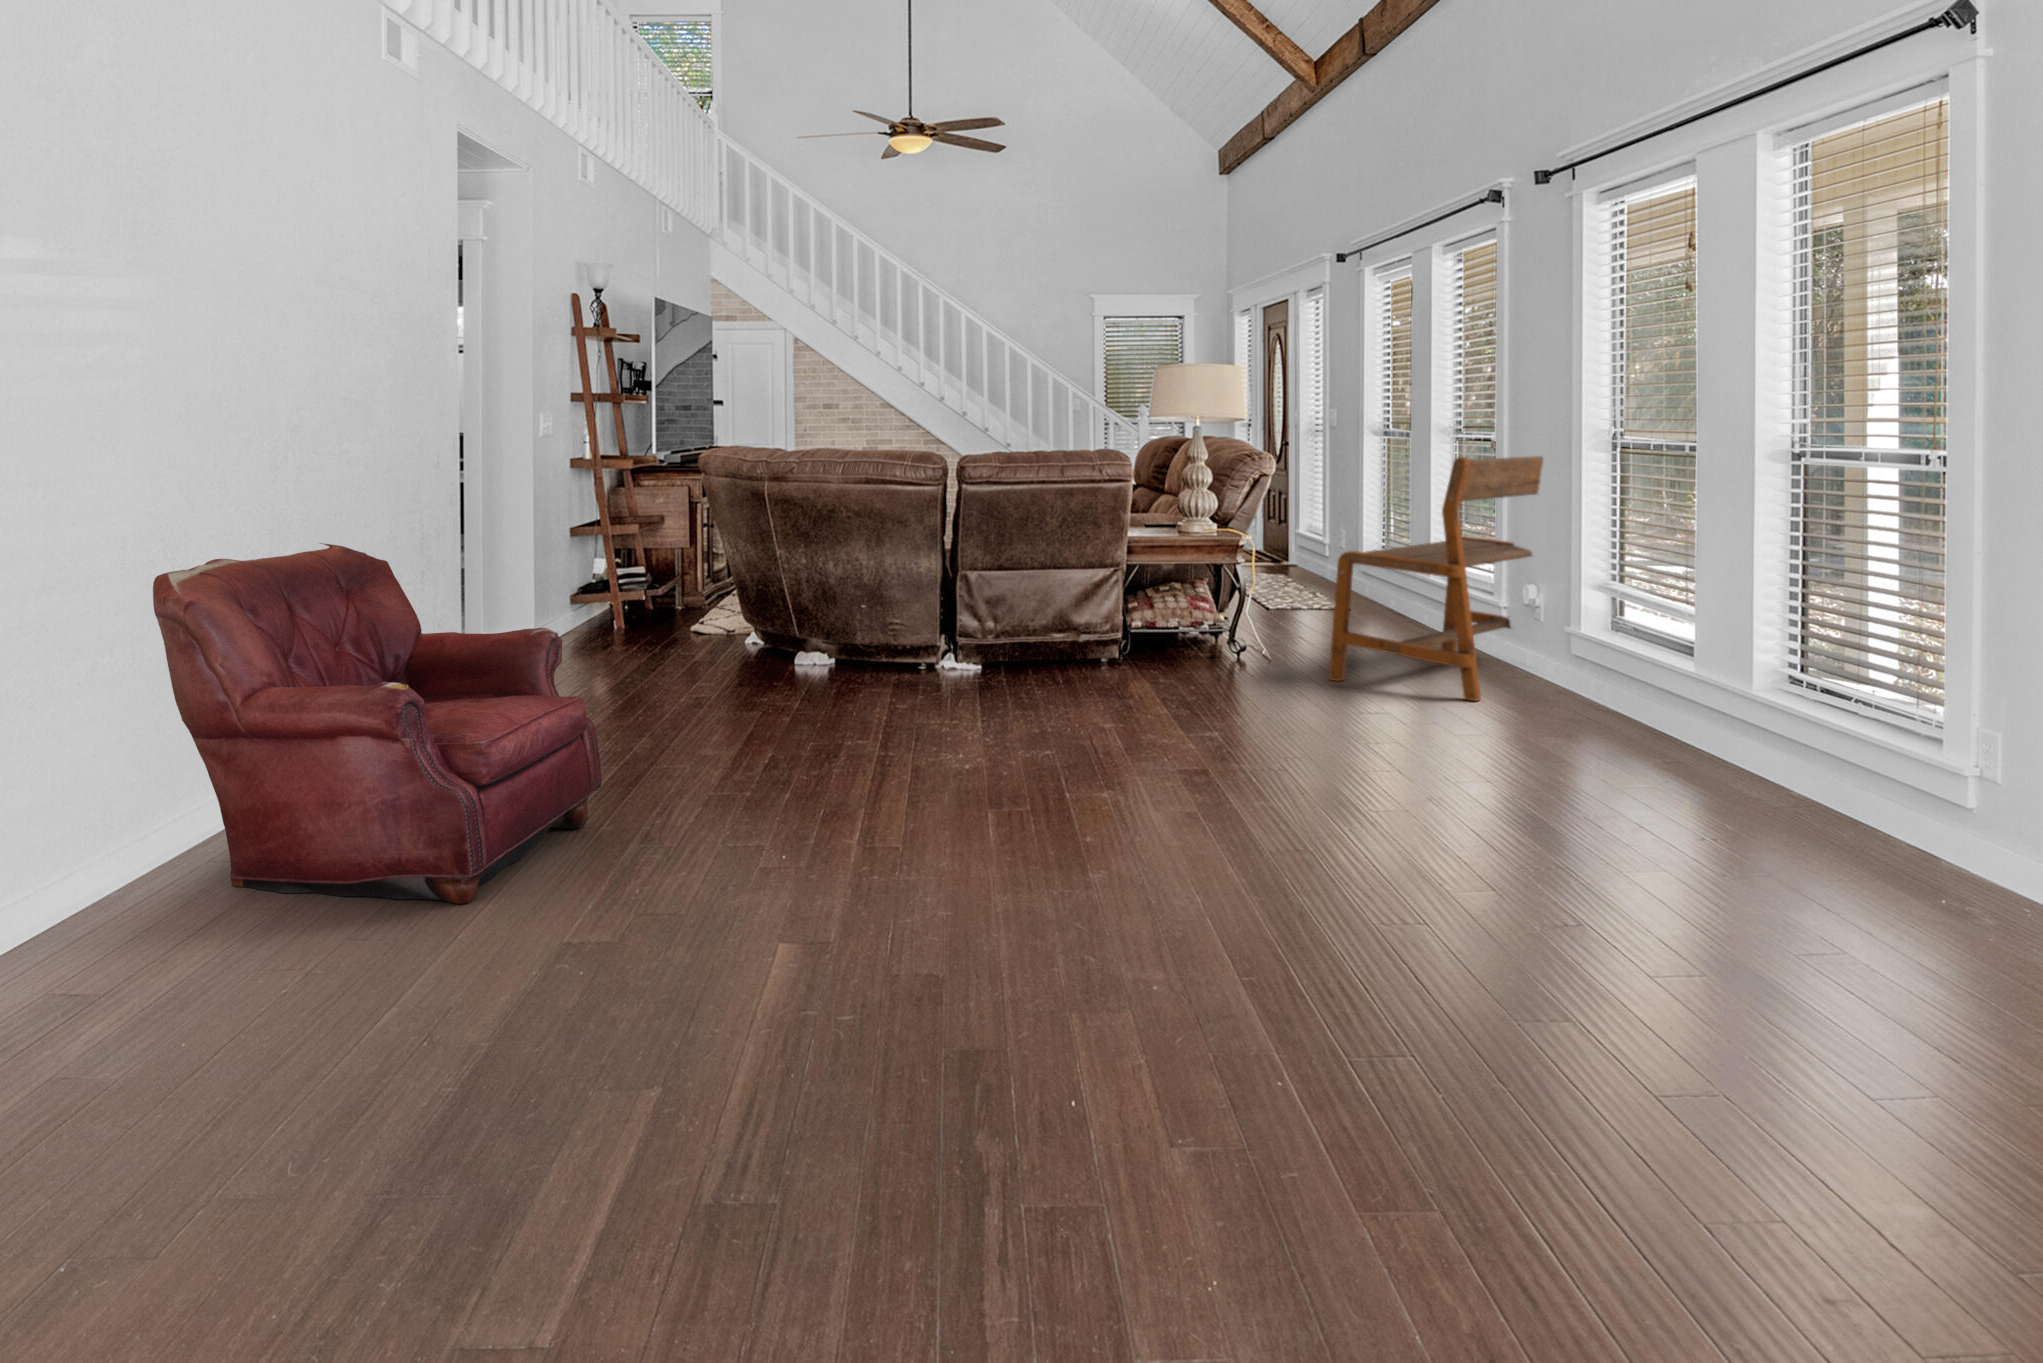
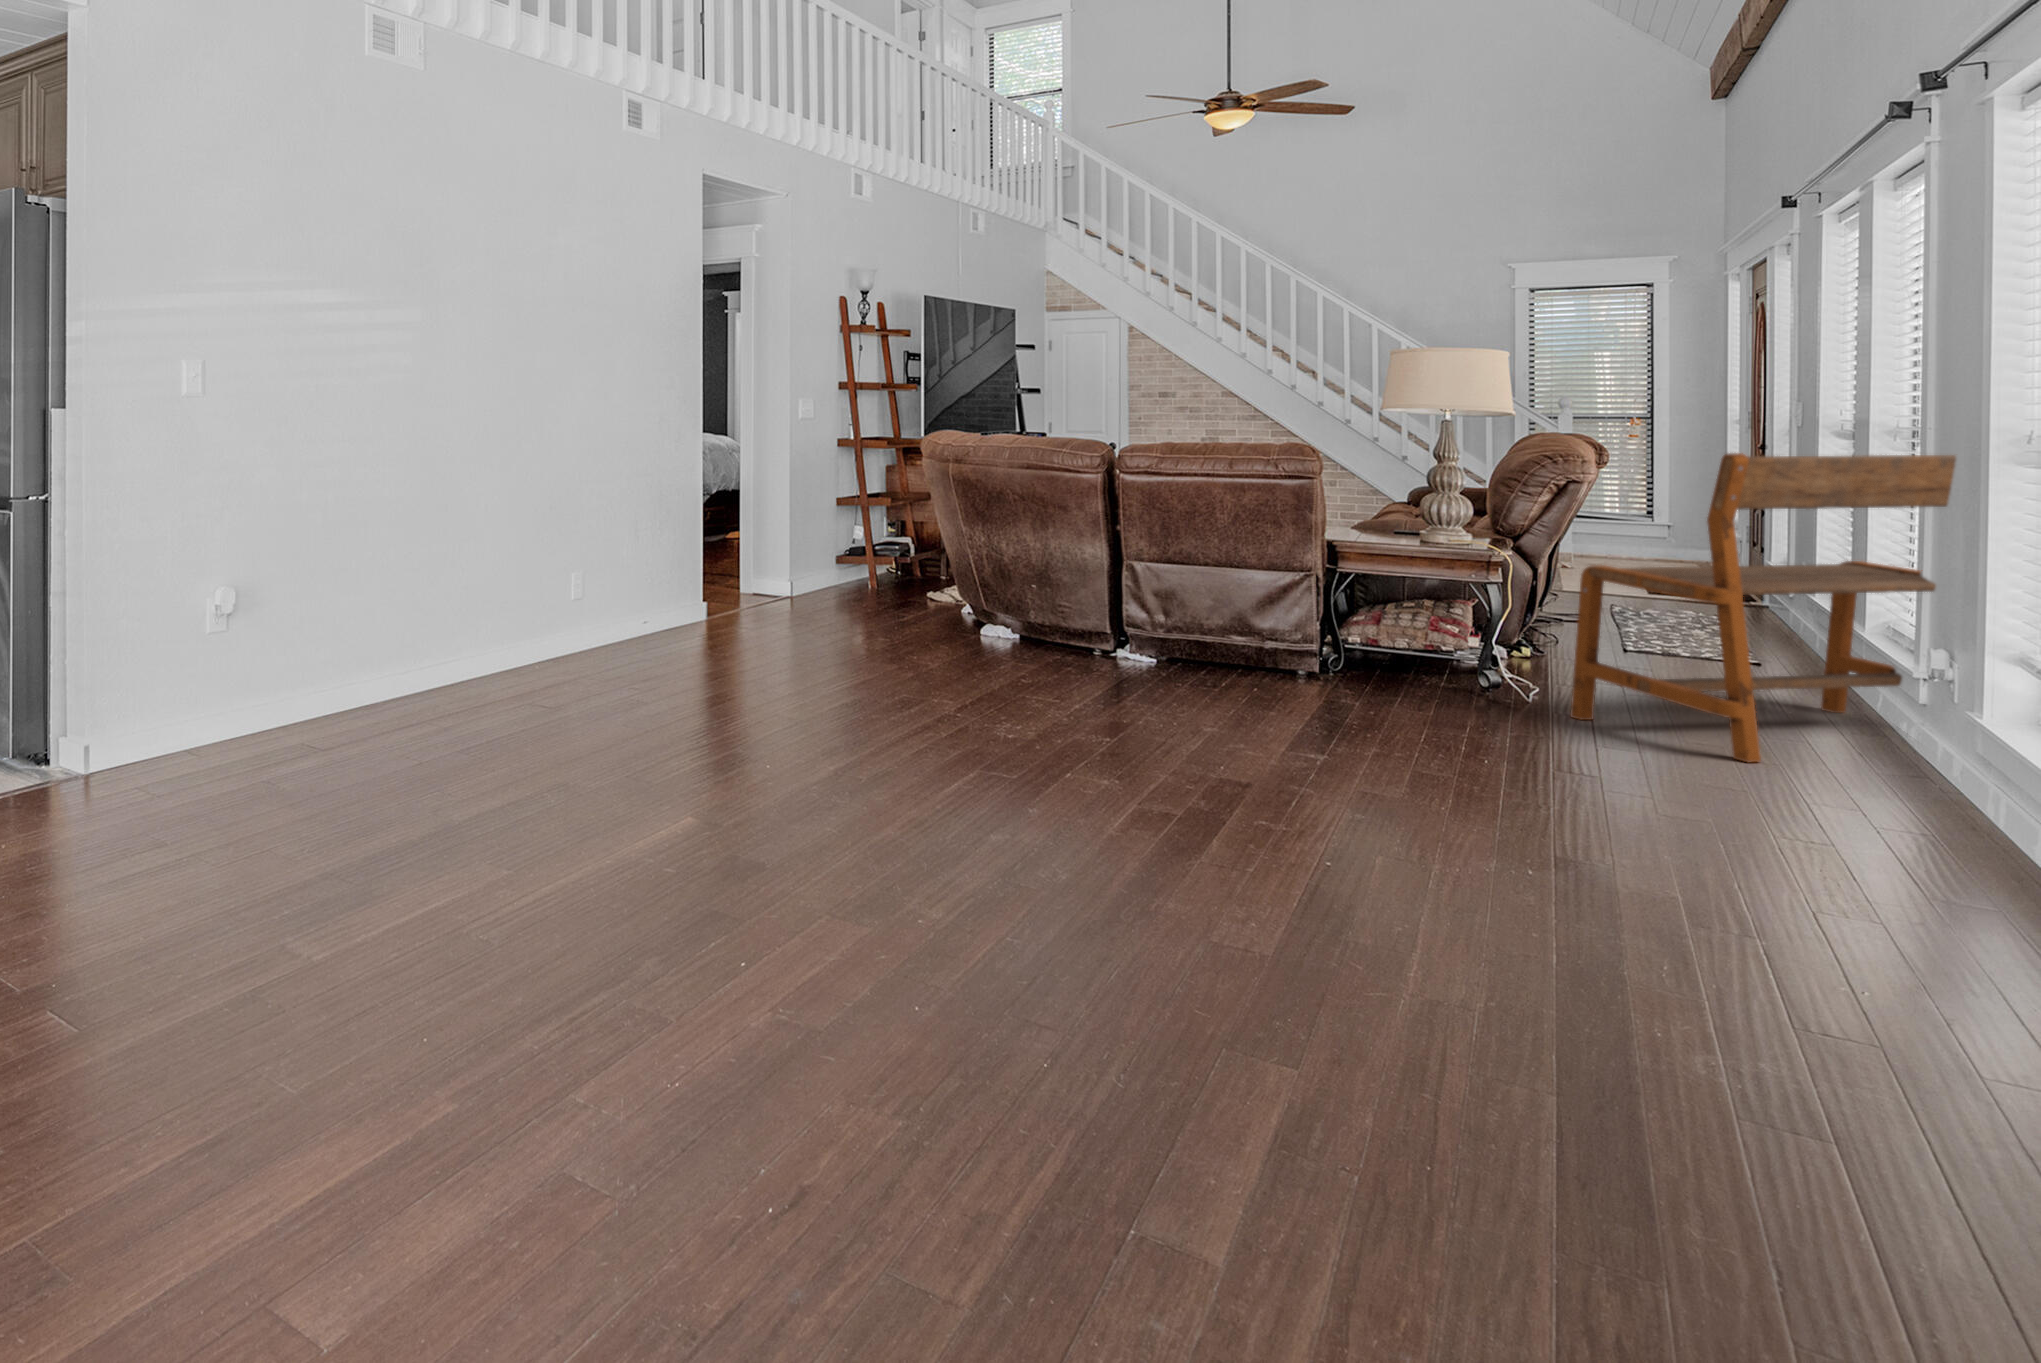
armchair: present [153,543,602,904] -> none [380,497,668,749]

